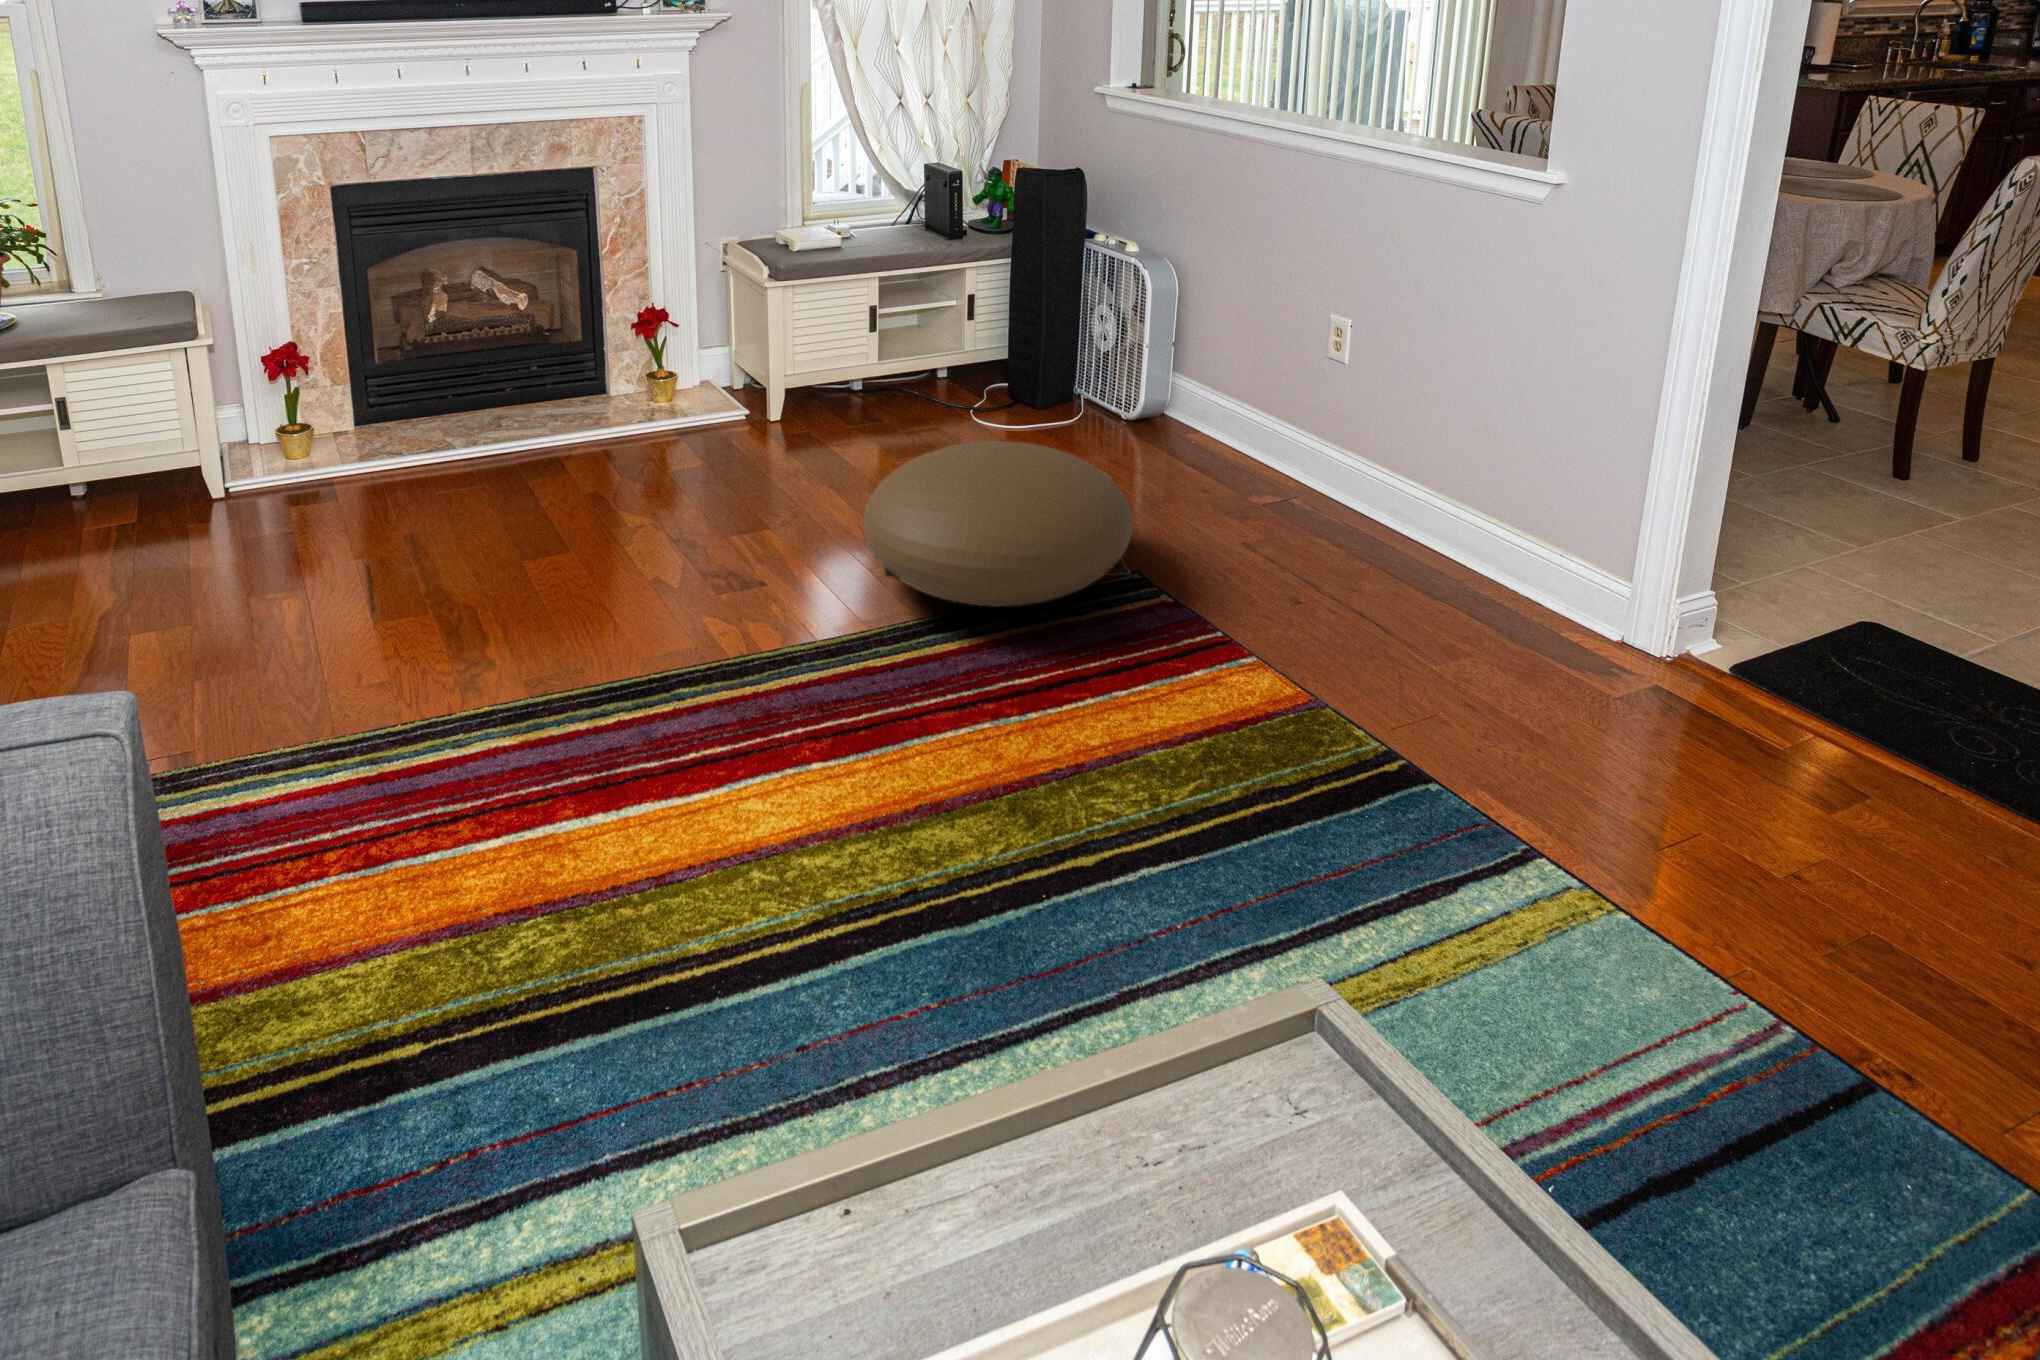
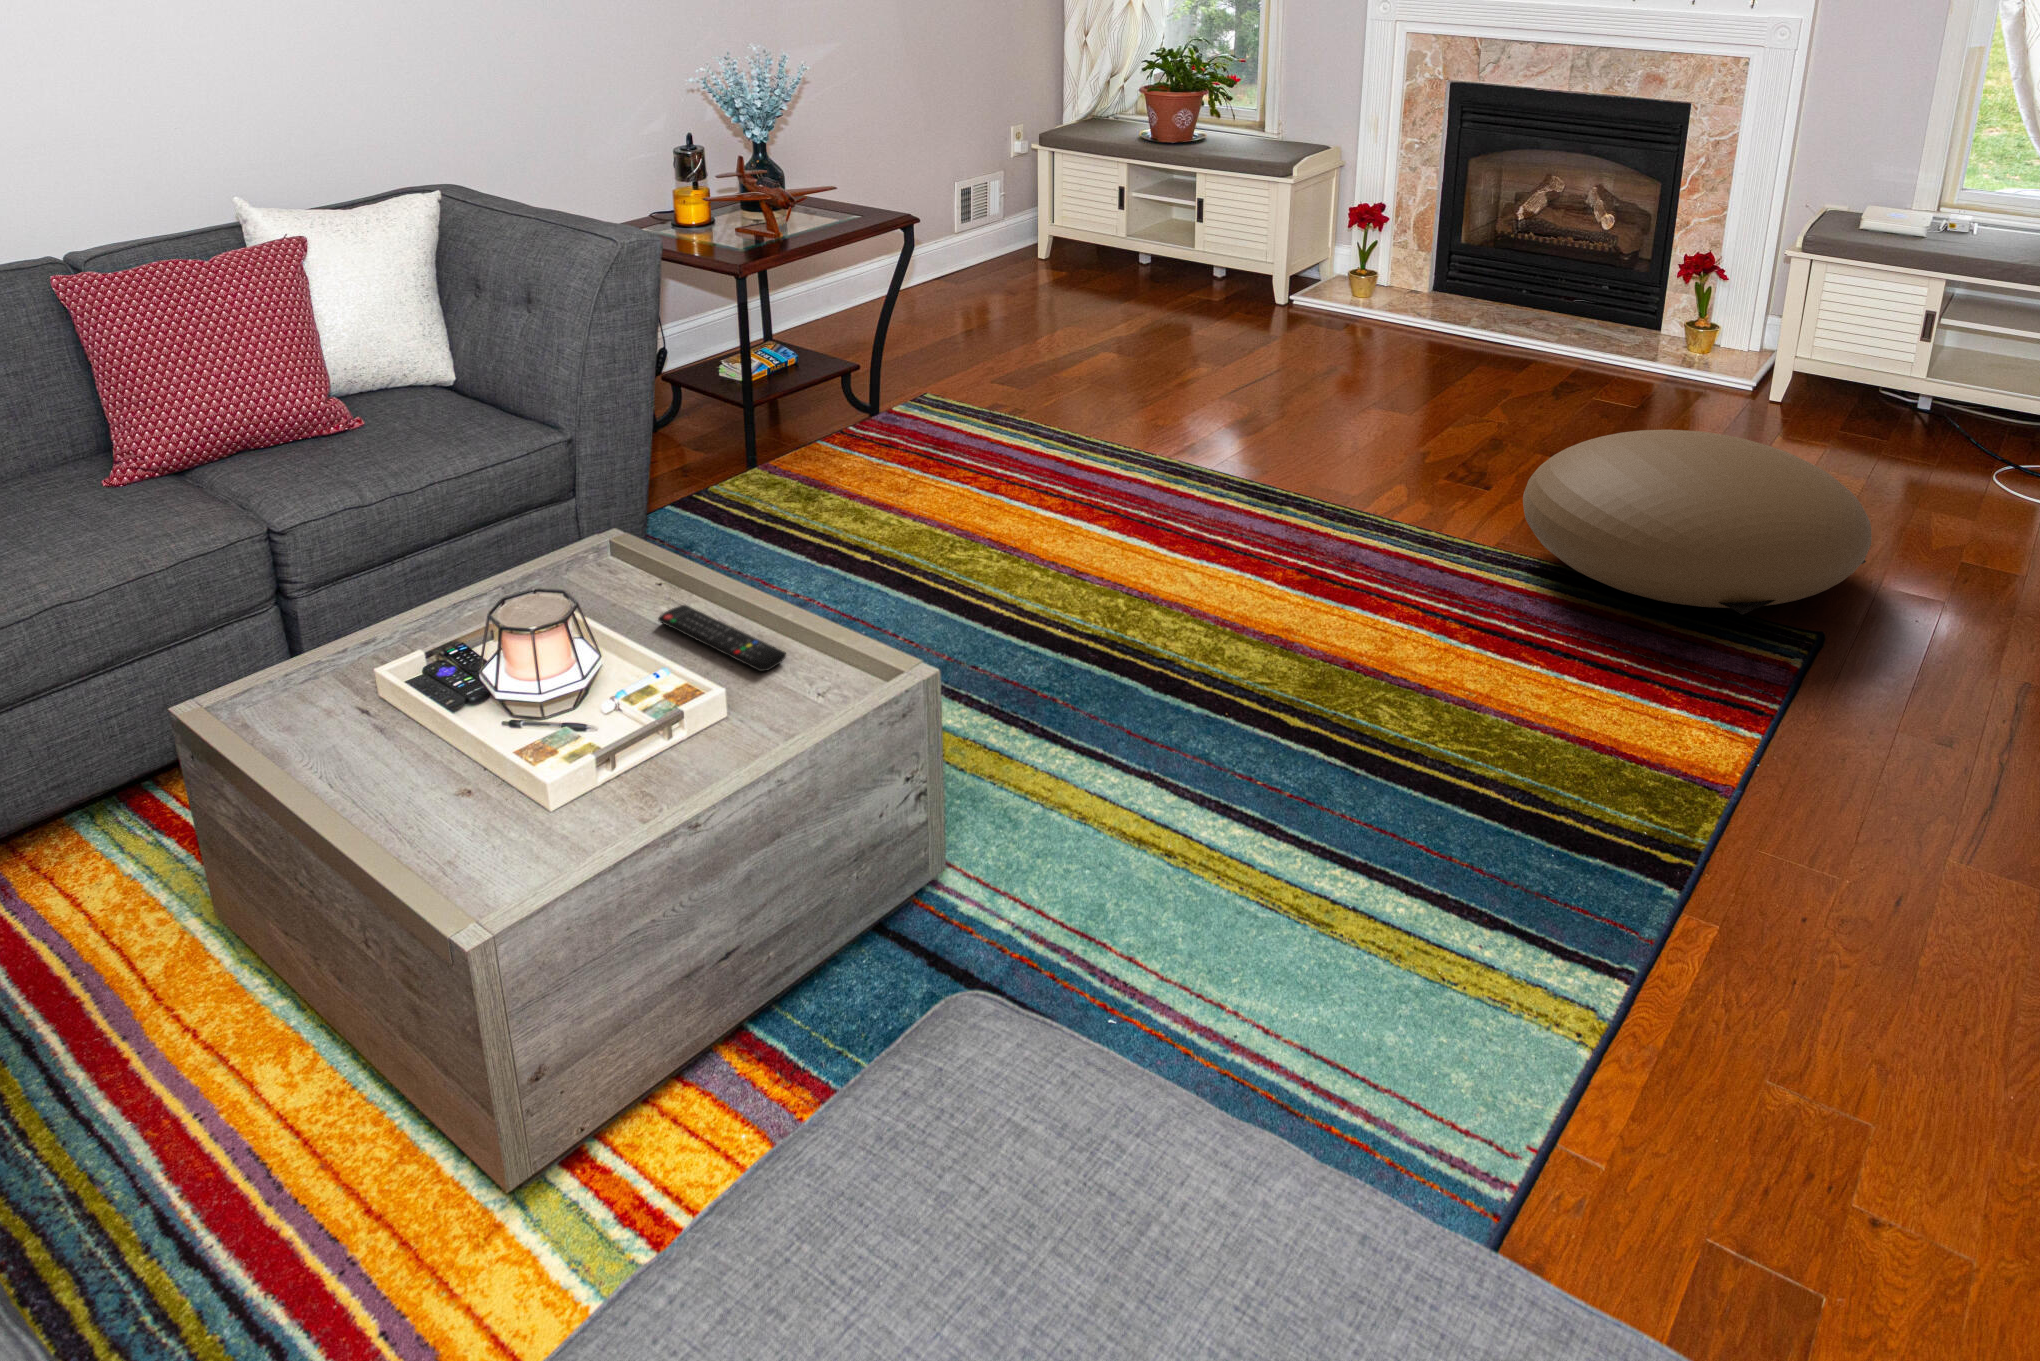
remote control: none [992,1116,1242,1252] -> present [658,605,786,671]

